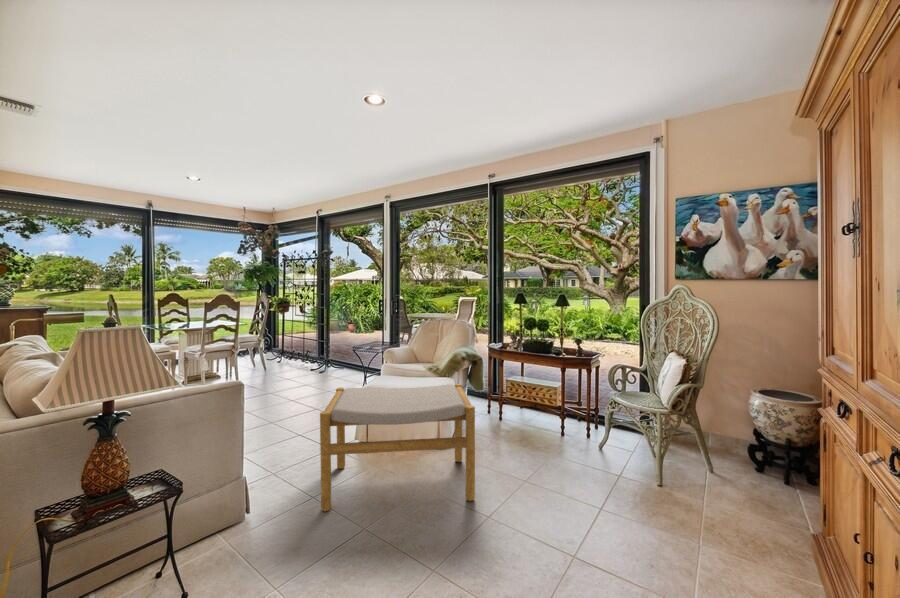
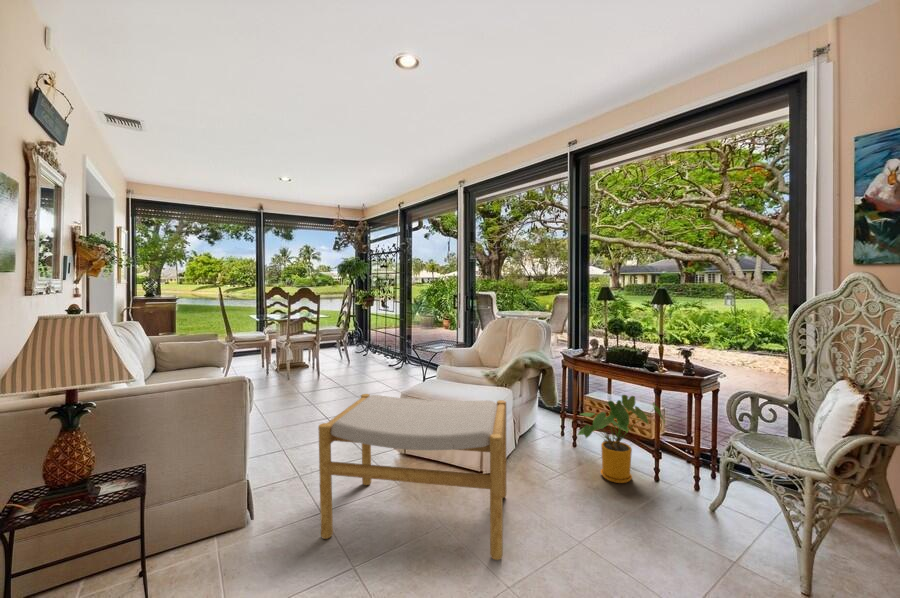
house plant: none [507,375,568,441] -> present [578,395,665,483]

